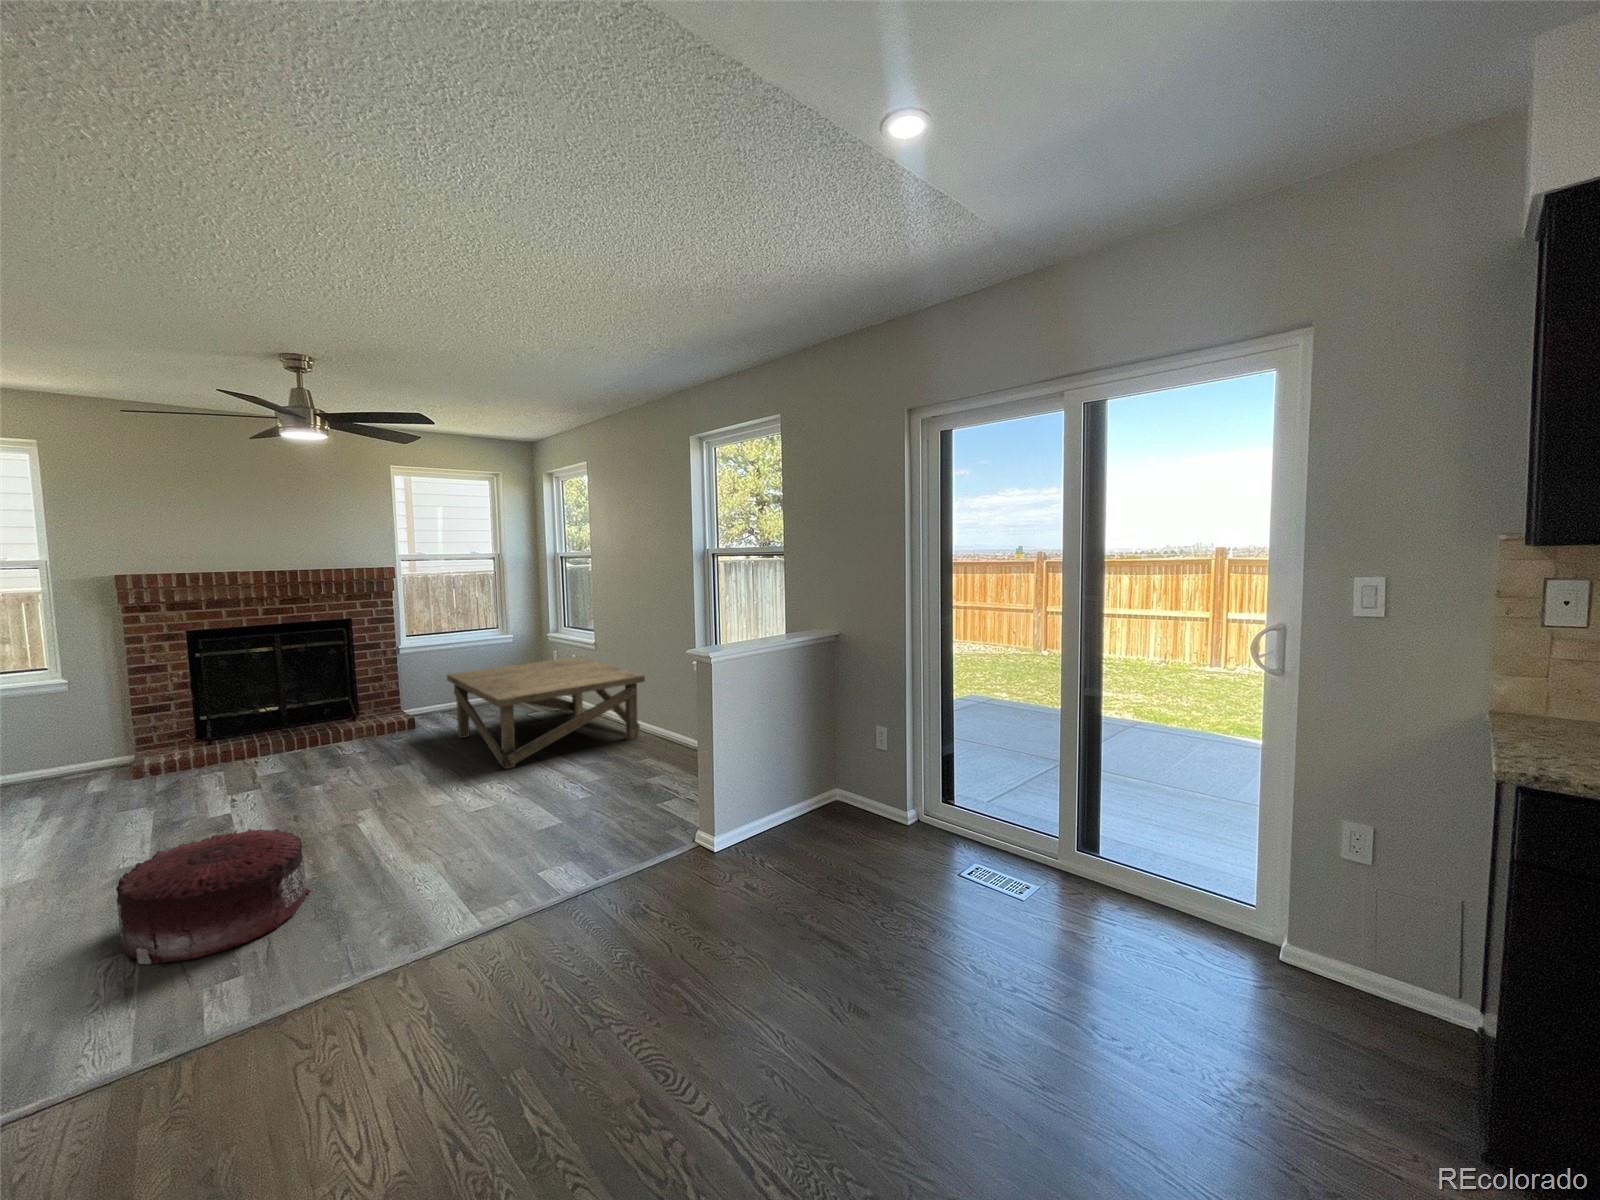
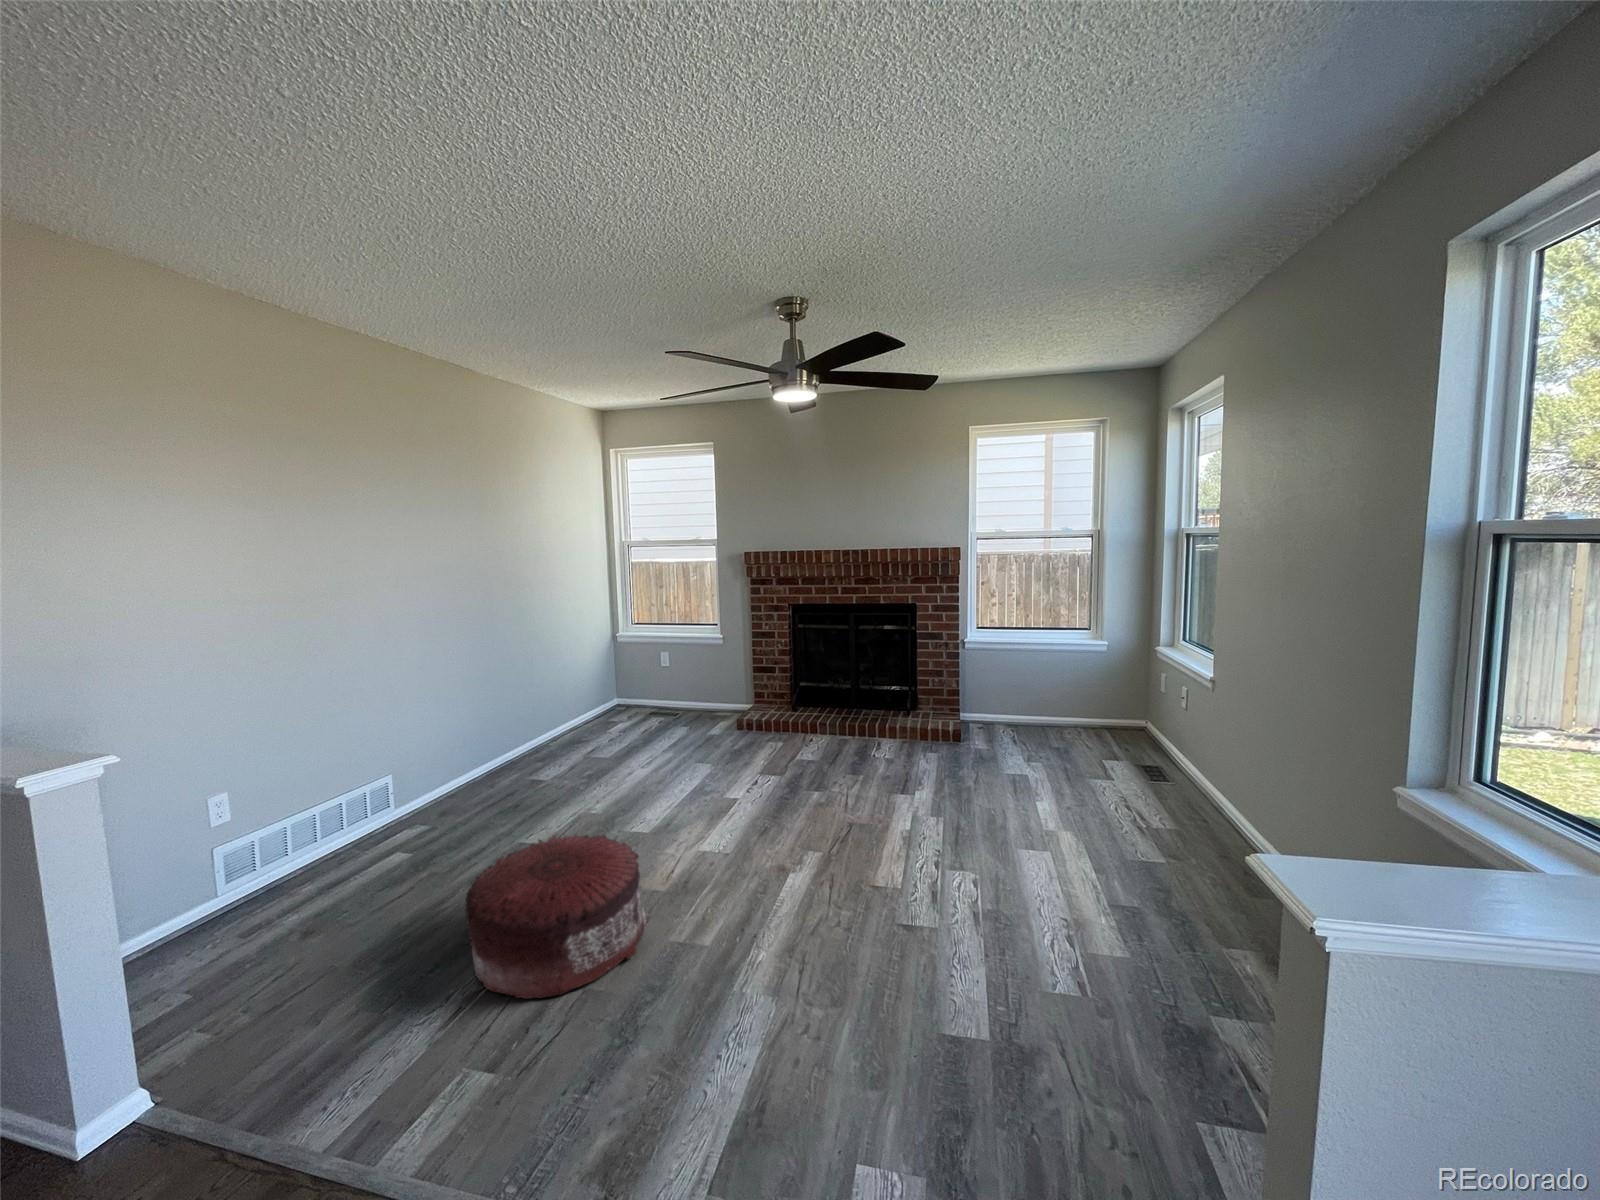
coffee table: present [447,657,645,769] -> none [980,686,1283,879]

